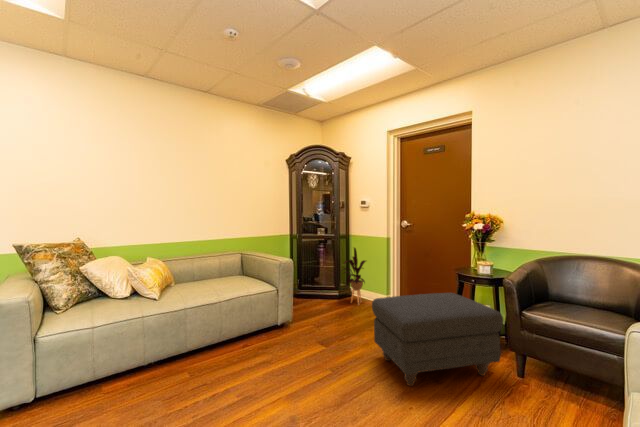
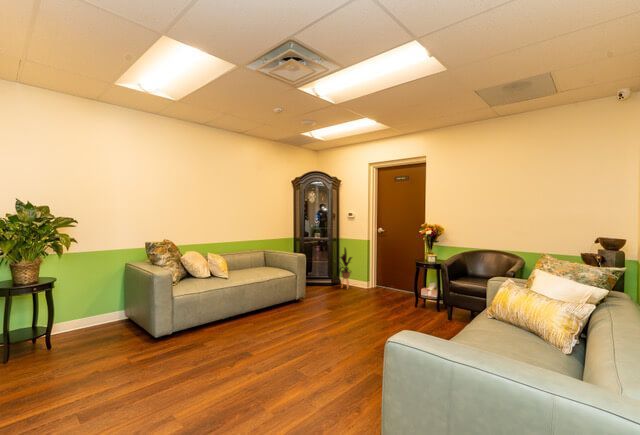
ottoman: present [372,293,503,386] -> none [363,274,439,324]

